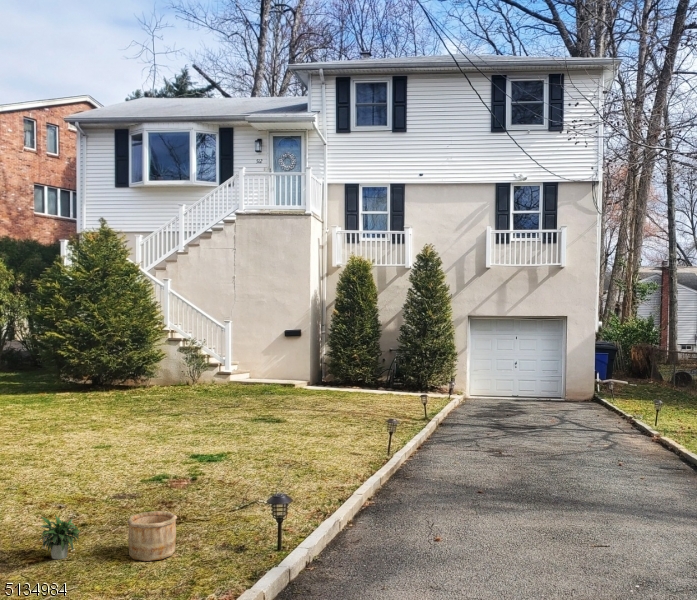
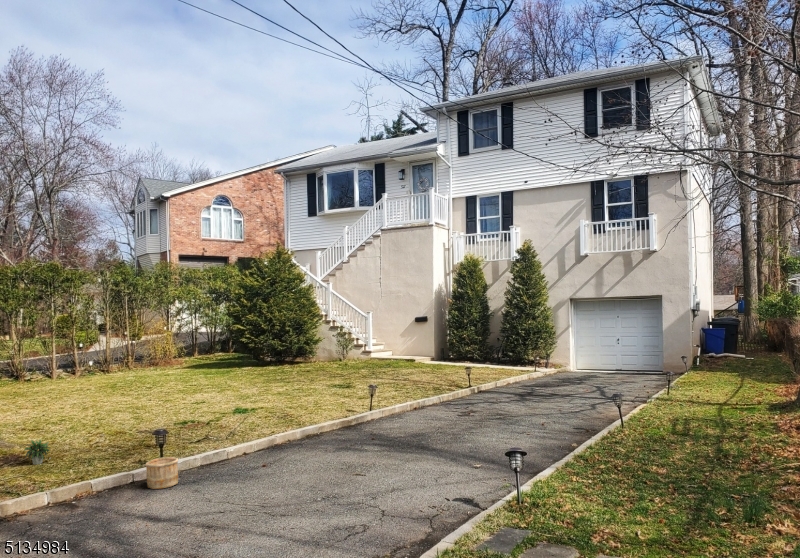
wooden bucket: present [127,511,177,561] -> present [145,457,178,489]

